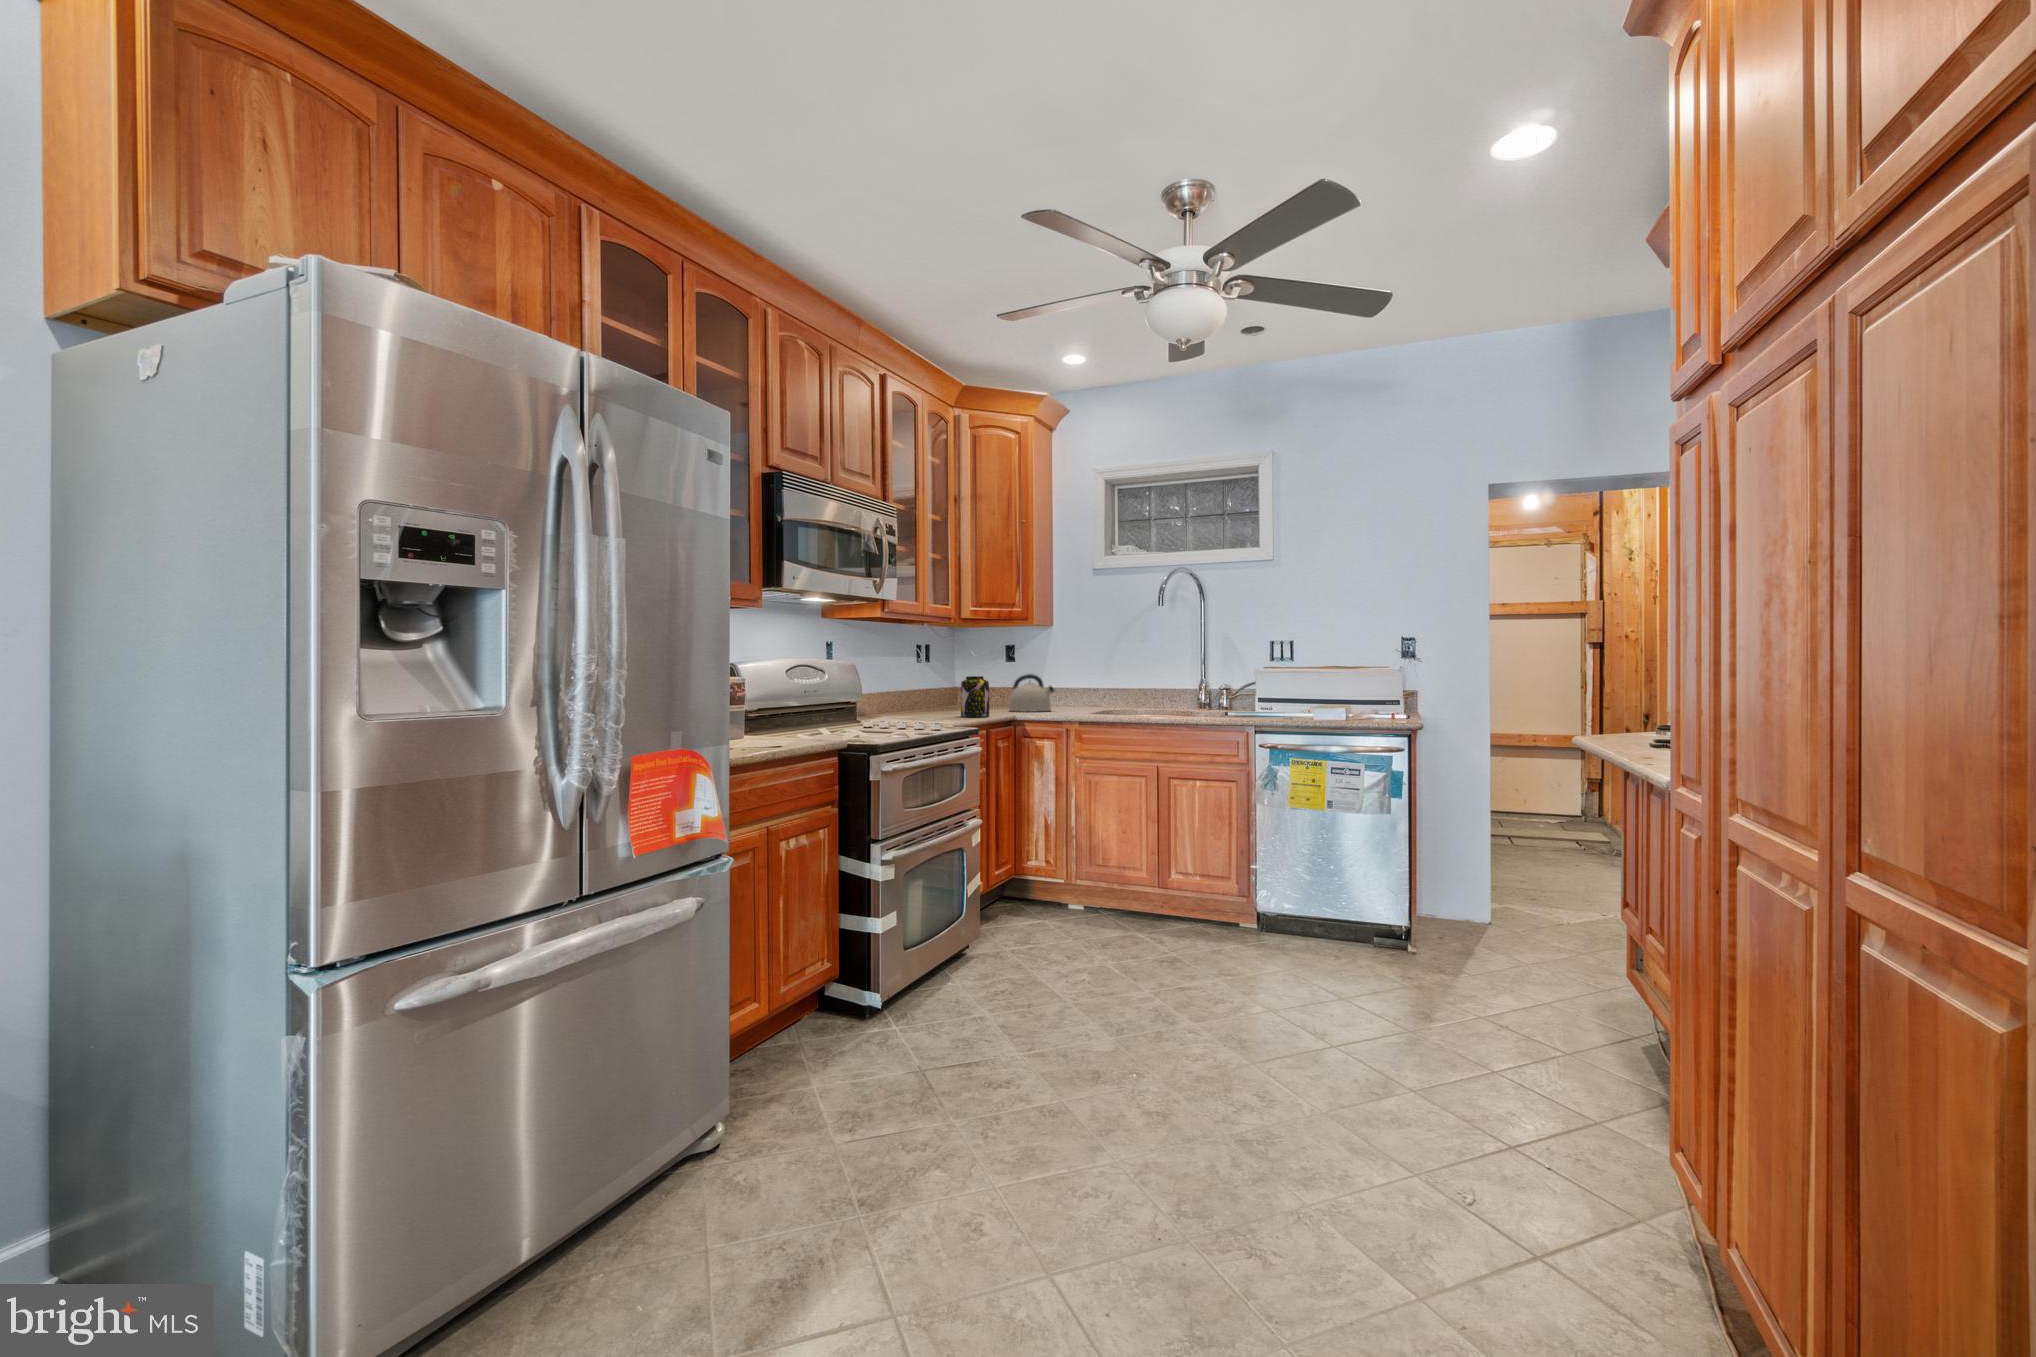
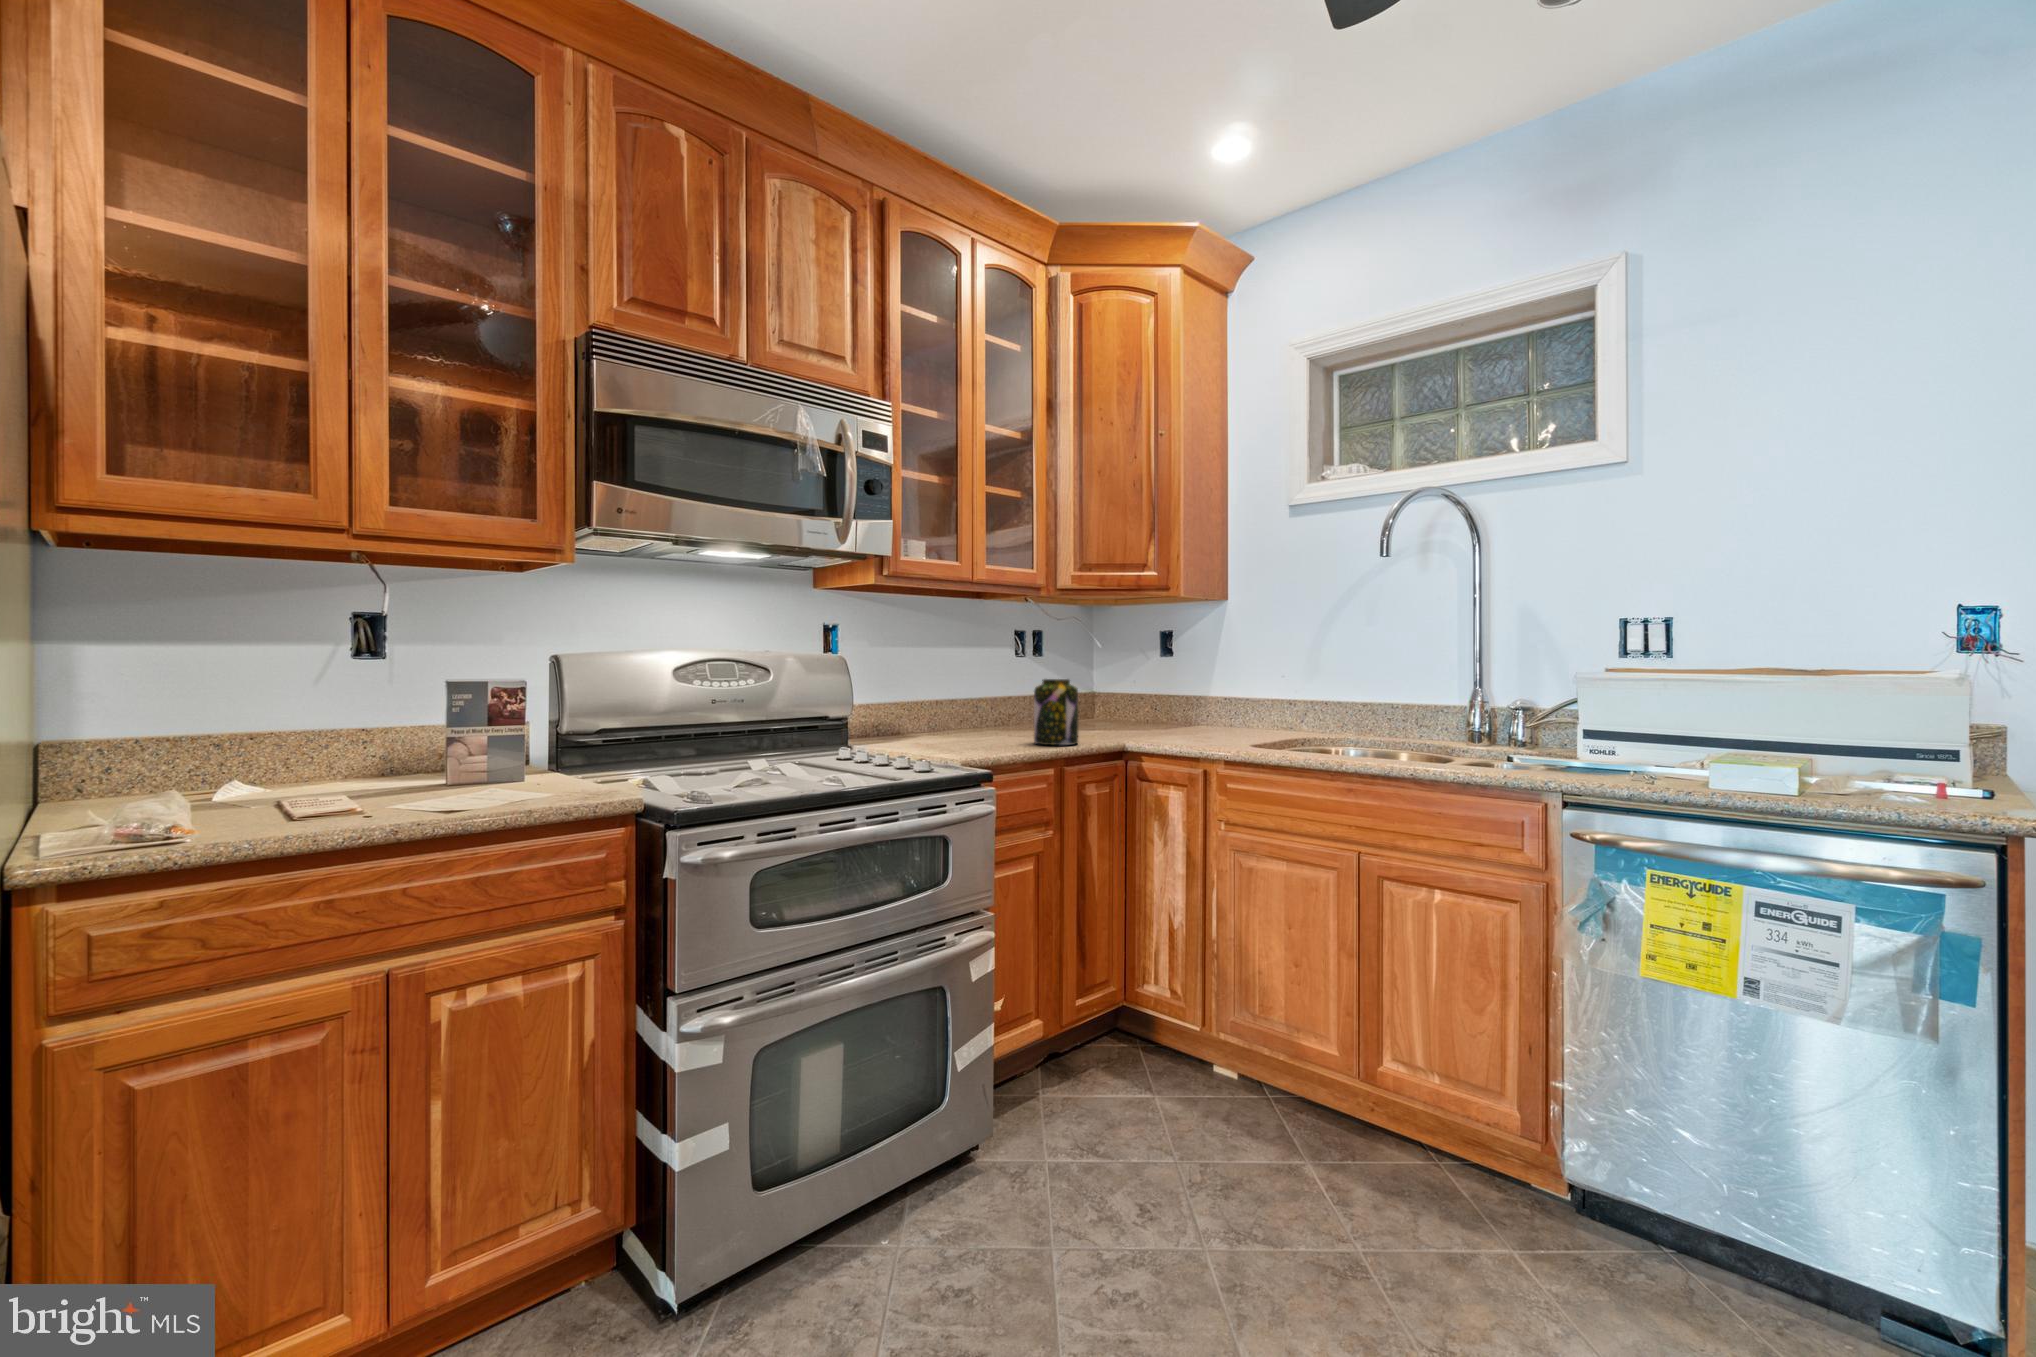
kettle: present [1009,674,1054,712] -> none [1141,676,1214,736]

